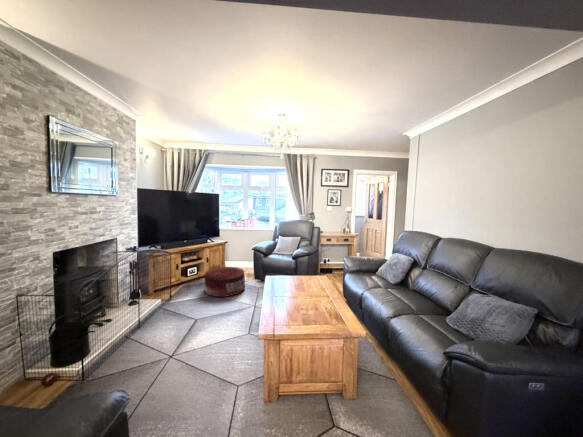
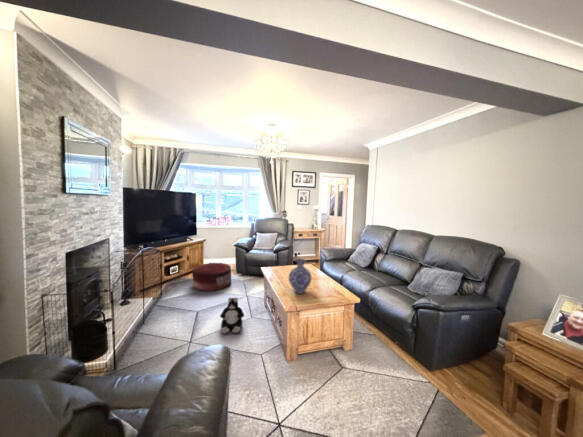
vase: none [278,271,306,315] -> present [289,259,312,293]
plush toy: none [206,310,236,352] -> present [220,298,244,333]

